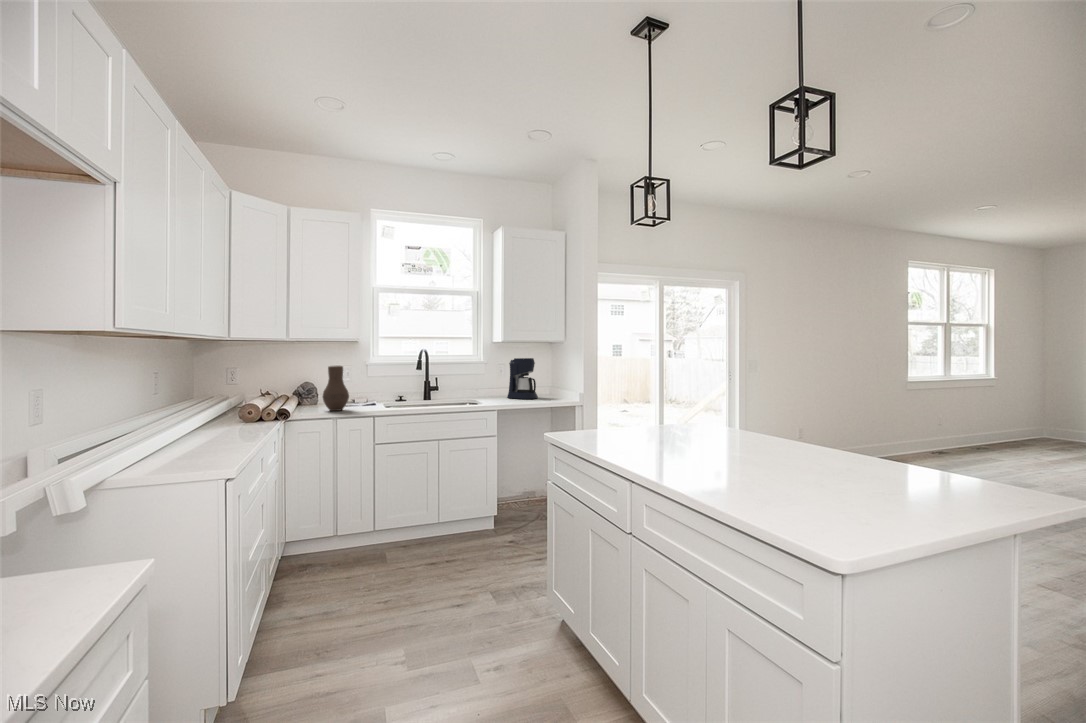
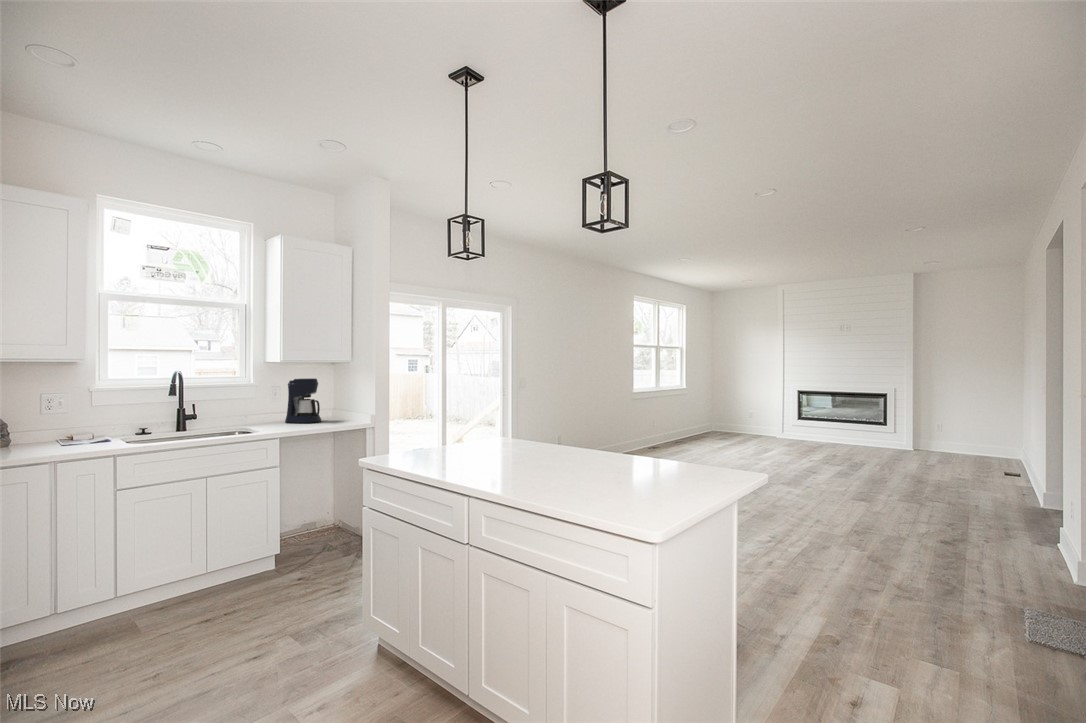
vase: present [323,366,349,411] -> none [25,394,71,454]

